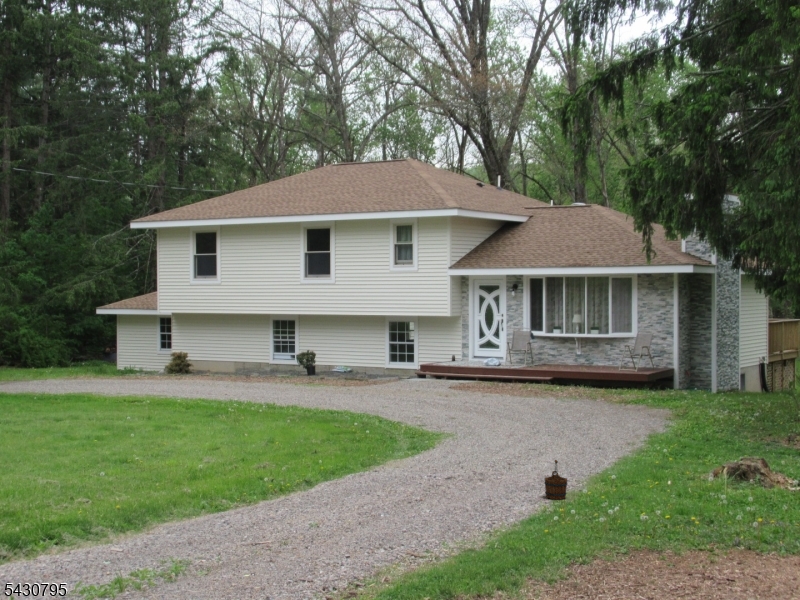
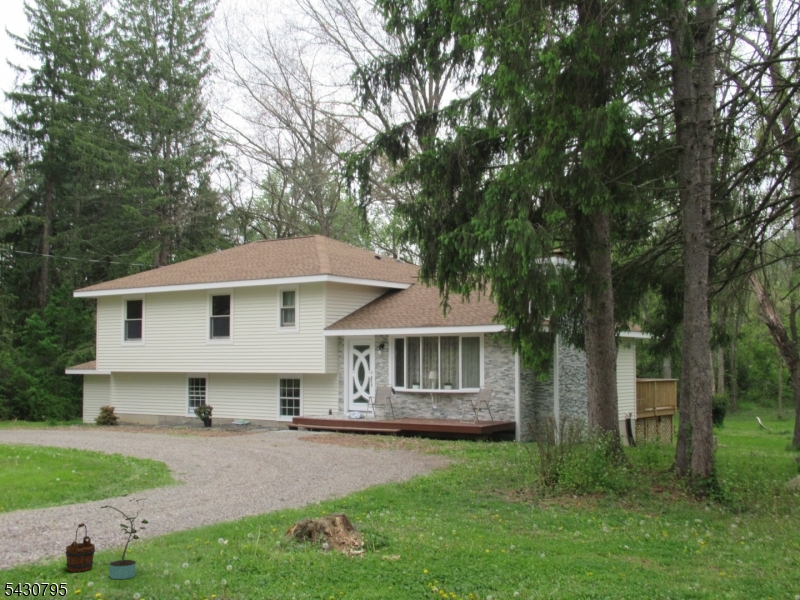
potted plant: none [587,435,627,504] -> present [101,494,148,579]

